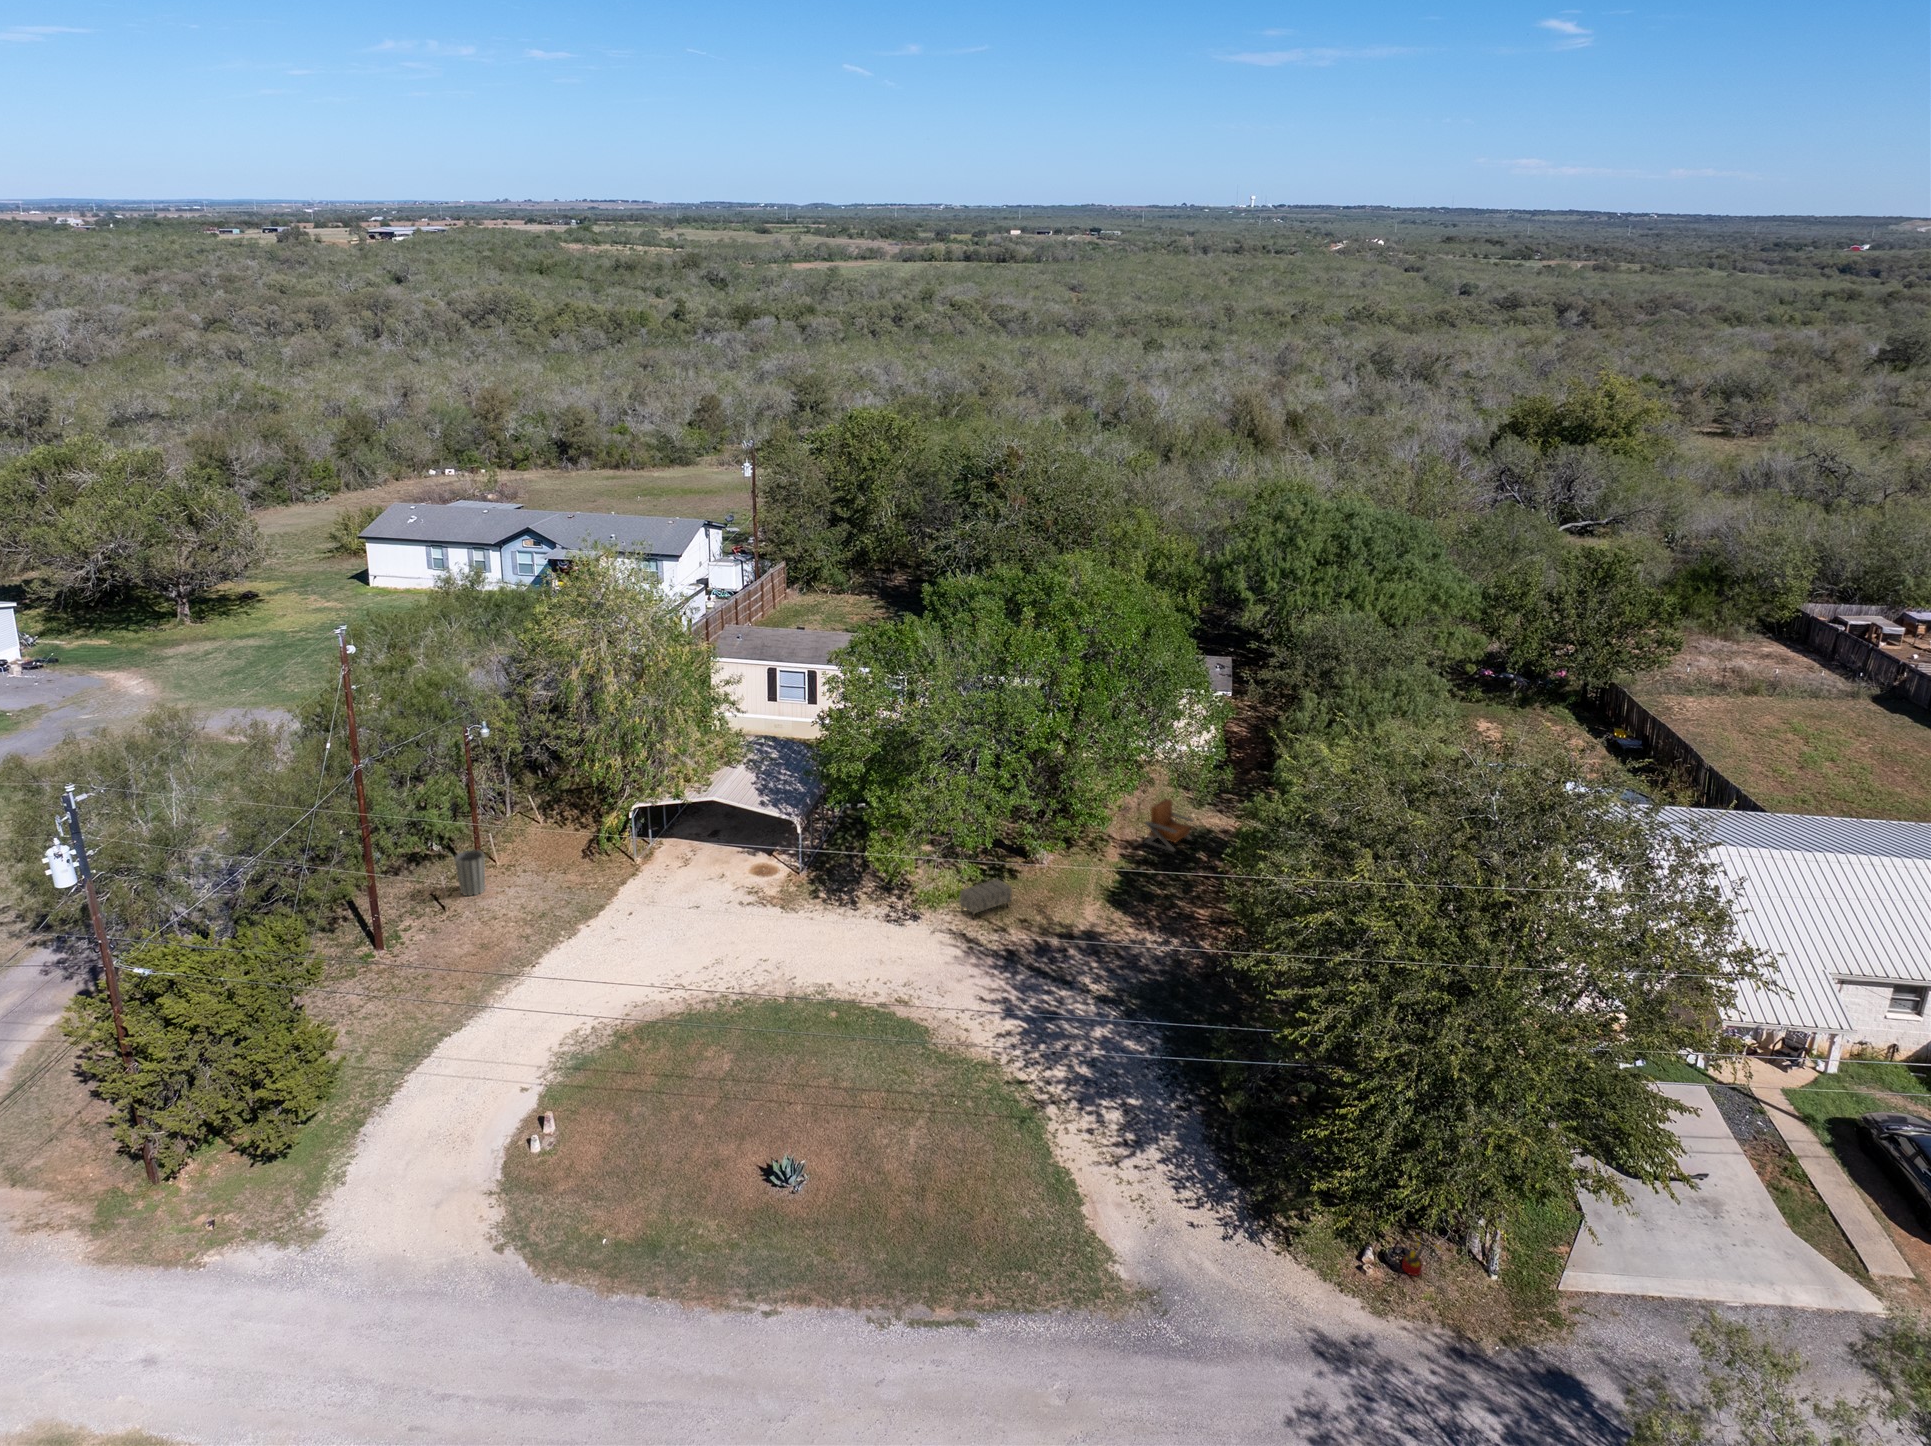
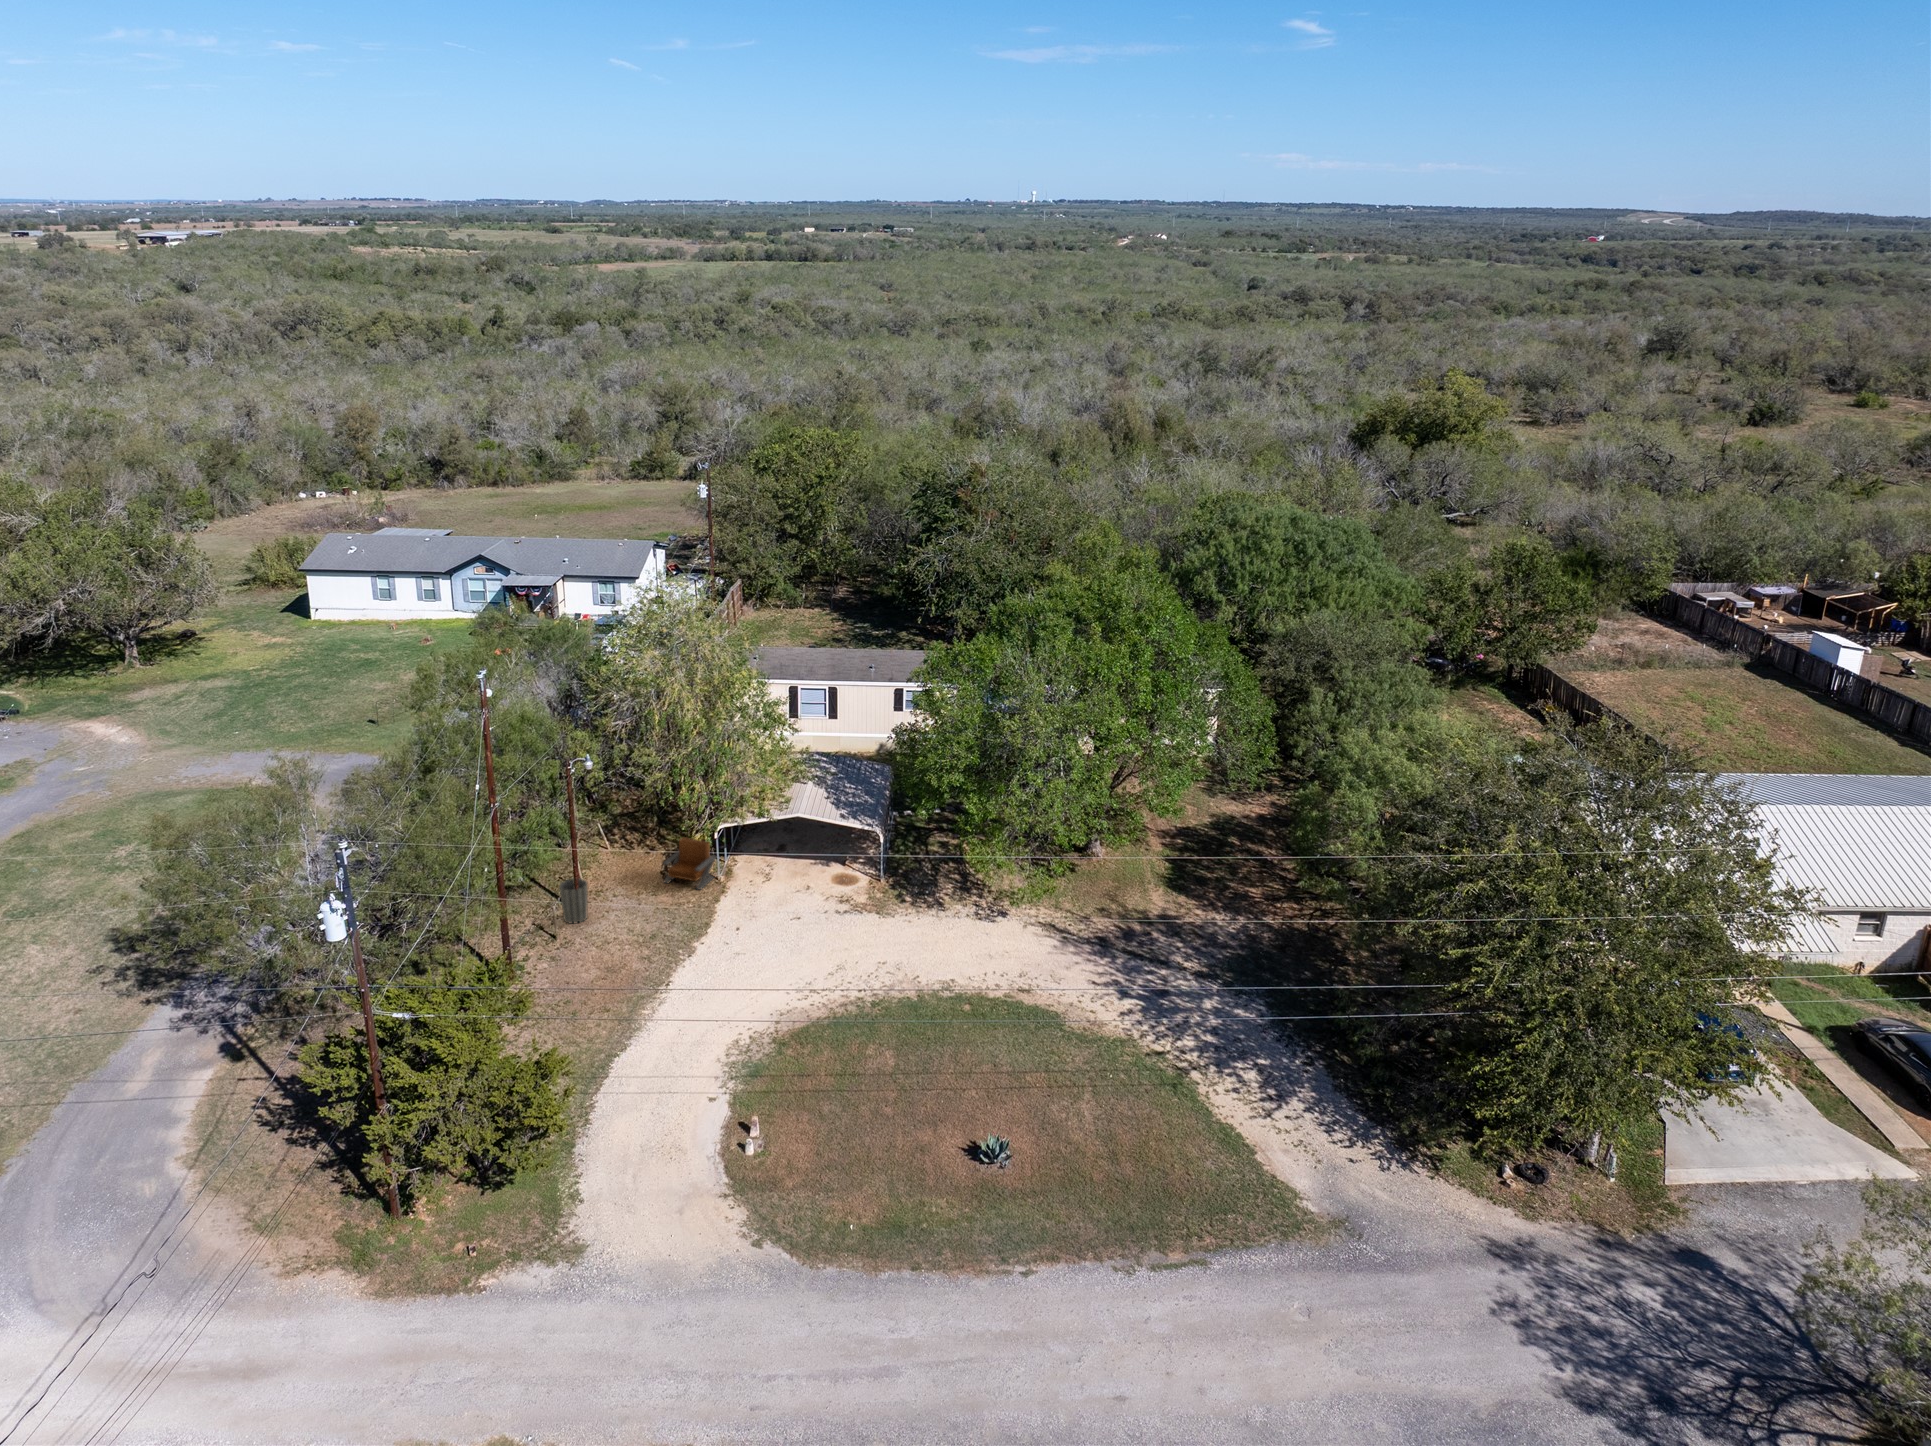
lounge chair: present [1145,799,1193,851] -> present [664,837,716,890]
bench: present [959,879,1012,918] -> none [1043,872,1088,911]
decorative plant: present [1390,1236,1442,1276] -> none [1523,1143,1570,1185]

